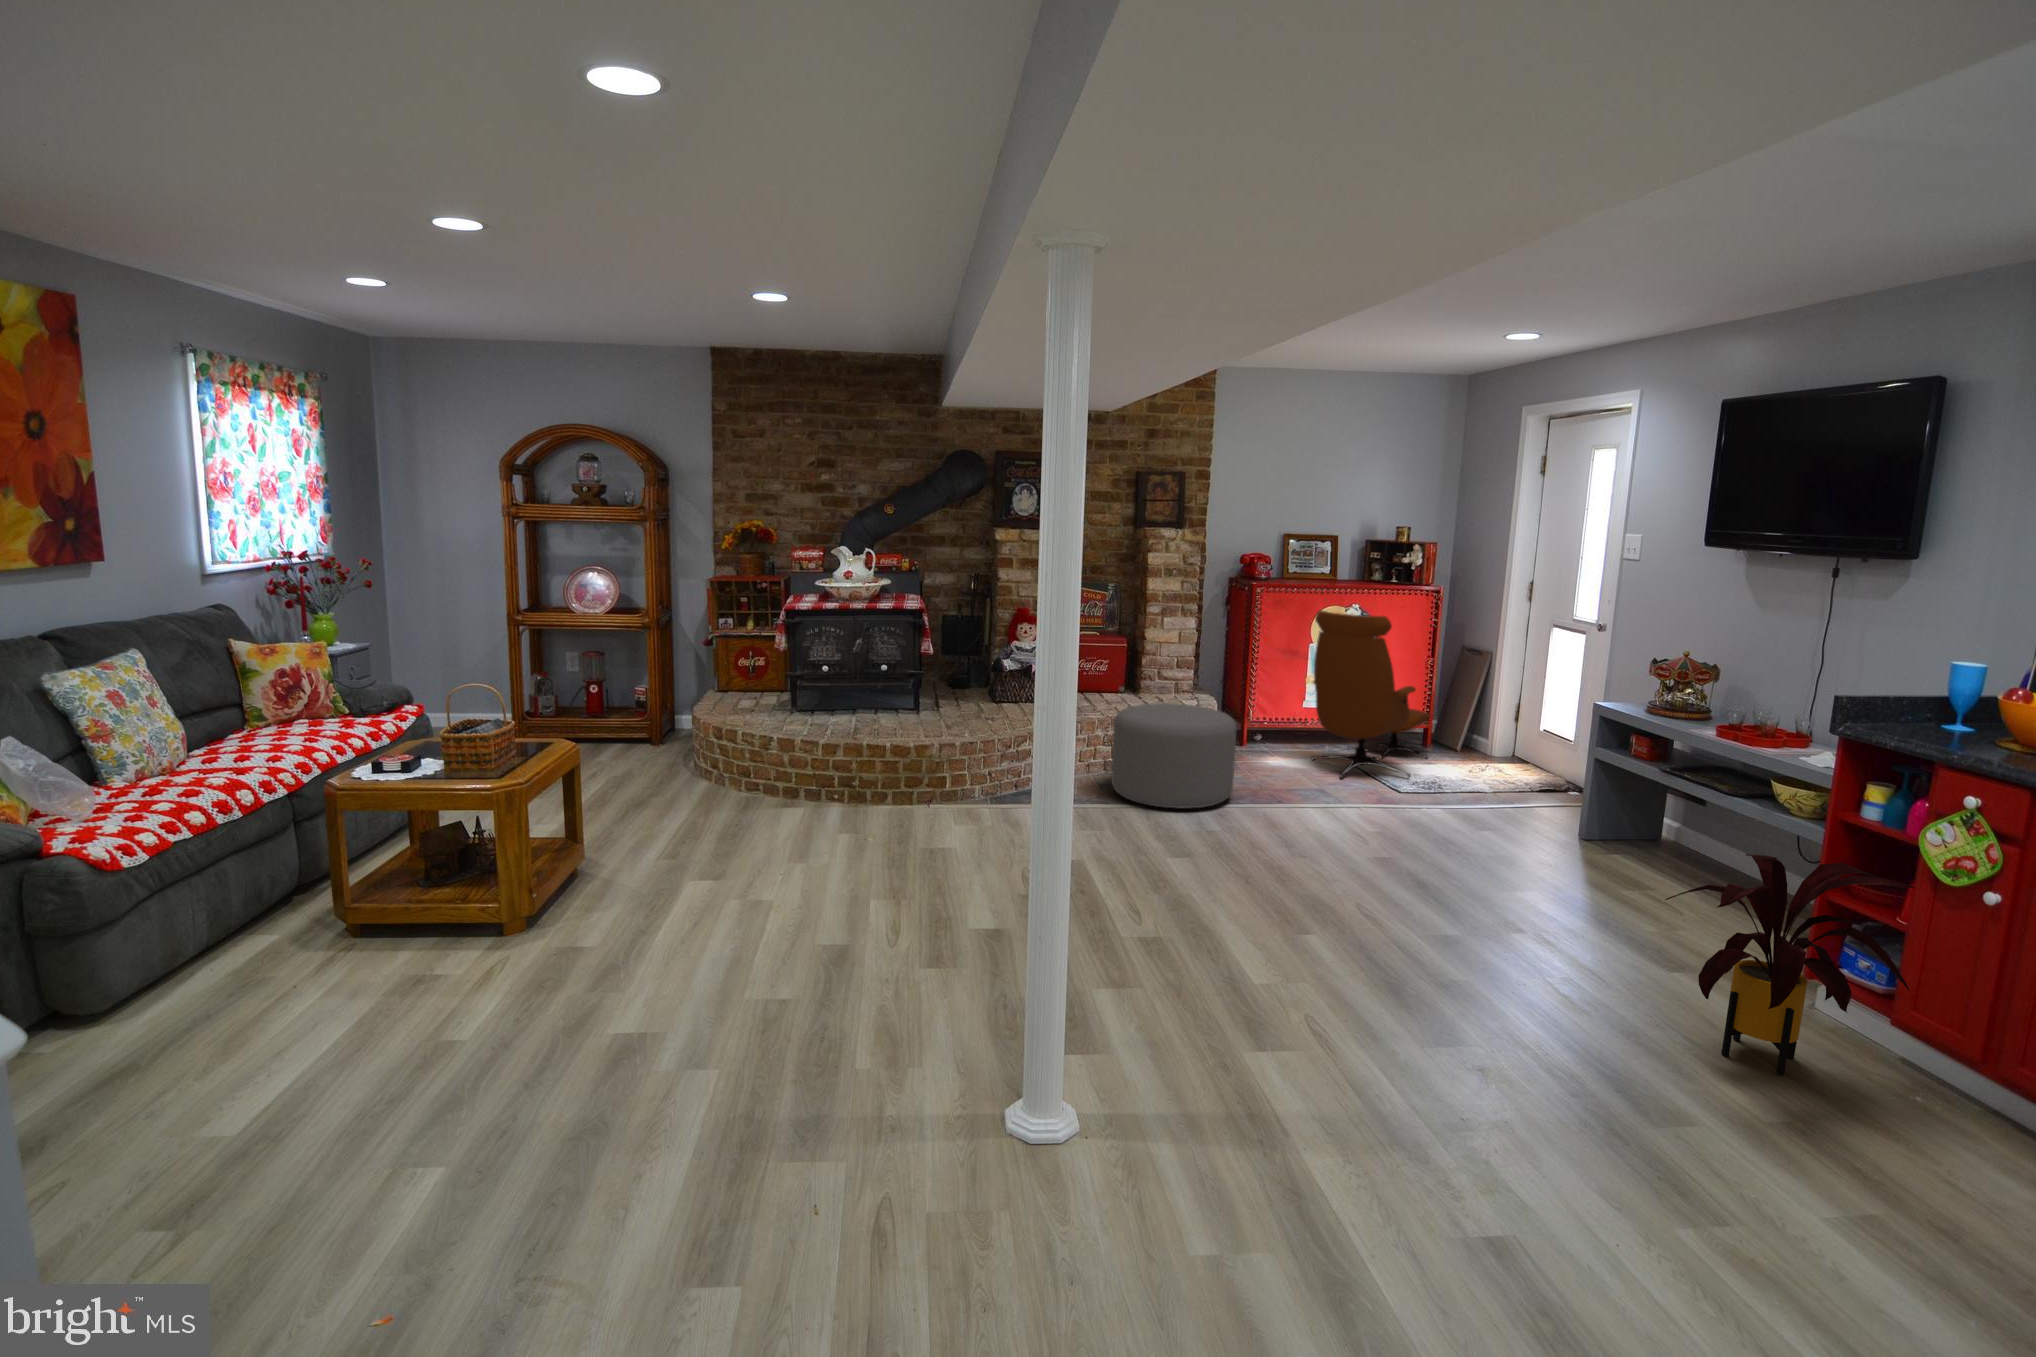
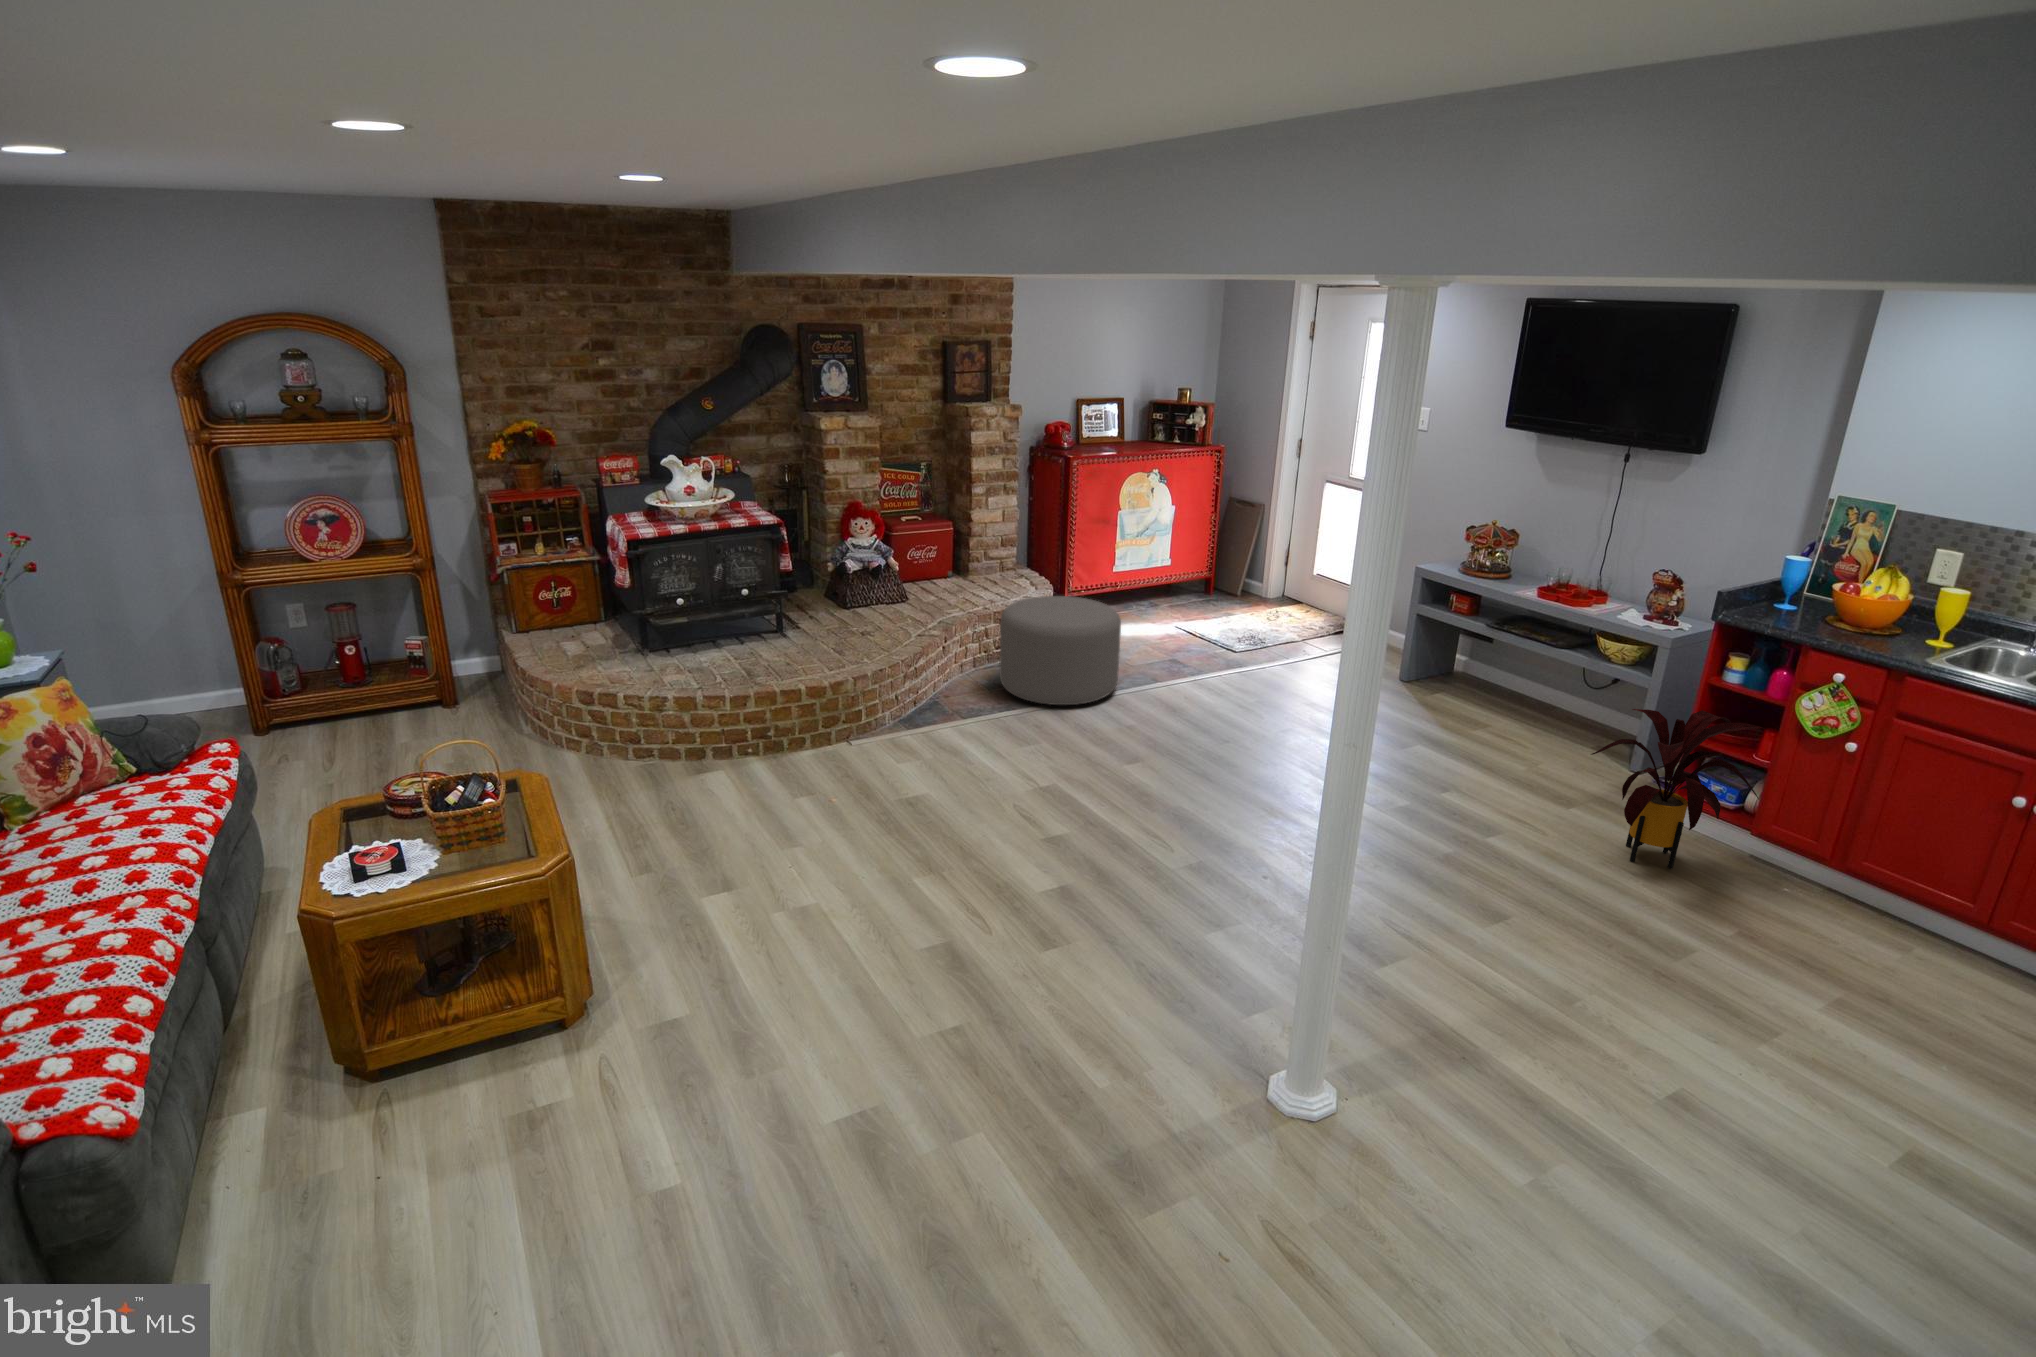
lounge chair: present [1312,610,1430,778] -> none [1136,487,1233,644]

